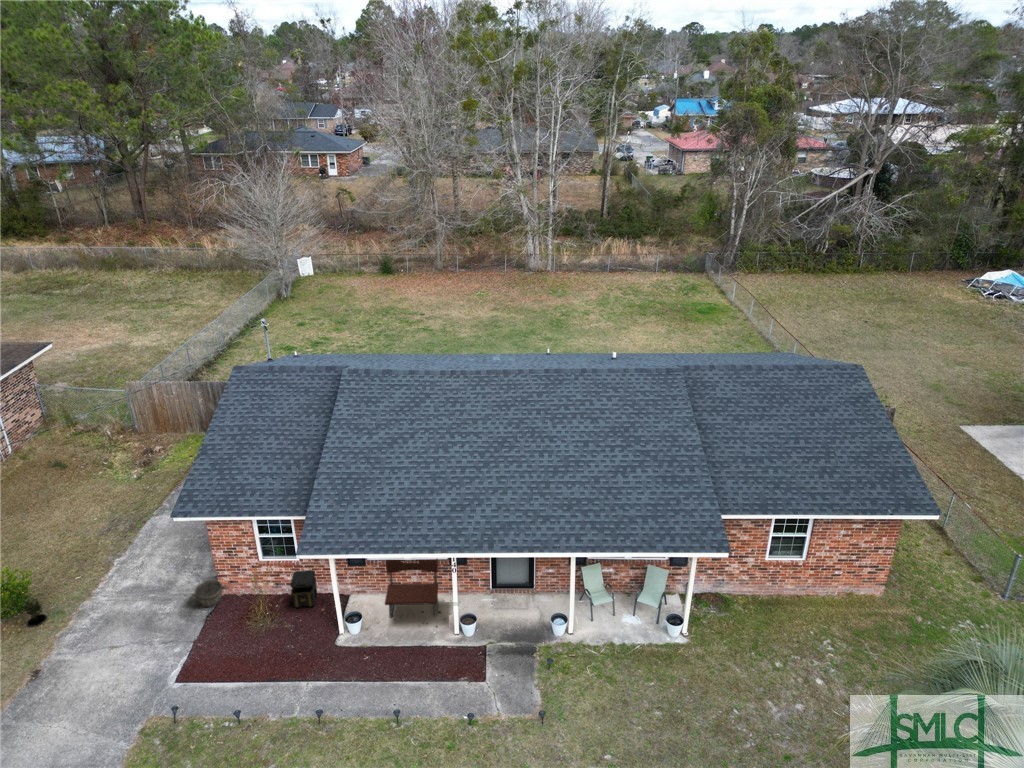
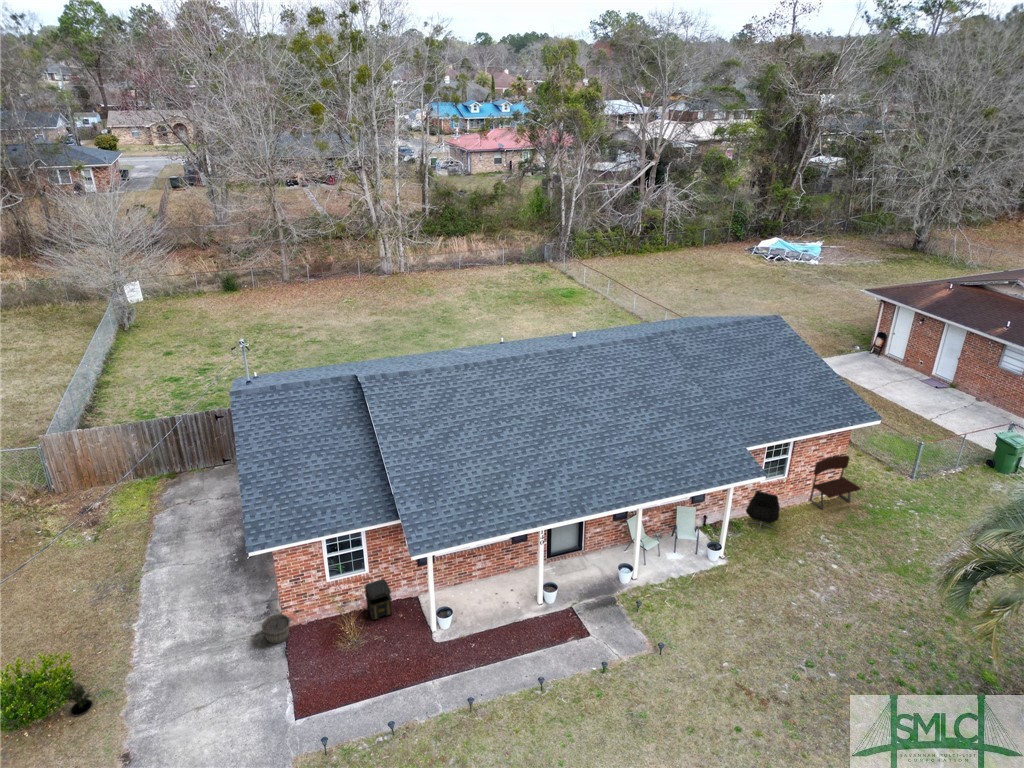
bench: present [385,559,439,617] -> present [809,455,860,510]
lounge chair: none [735,568,781,617] -> present [746,491,780,532]

